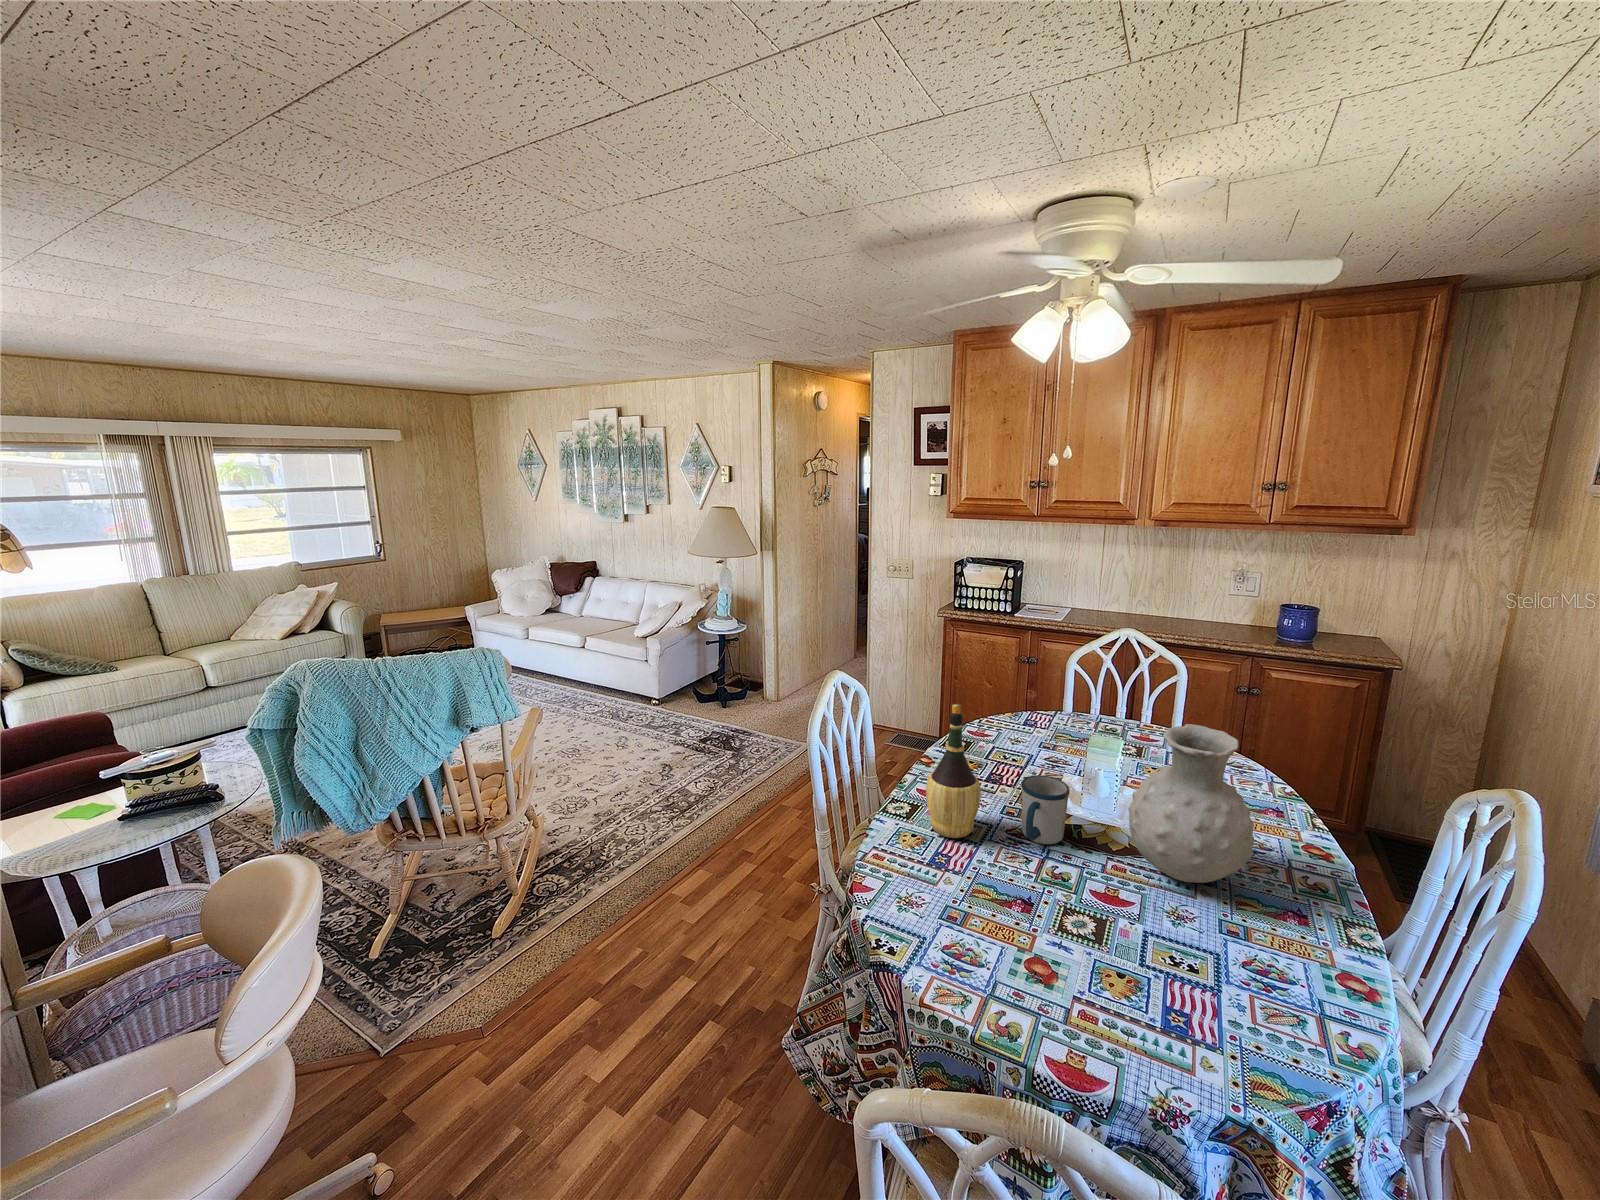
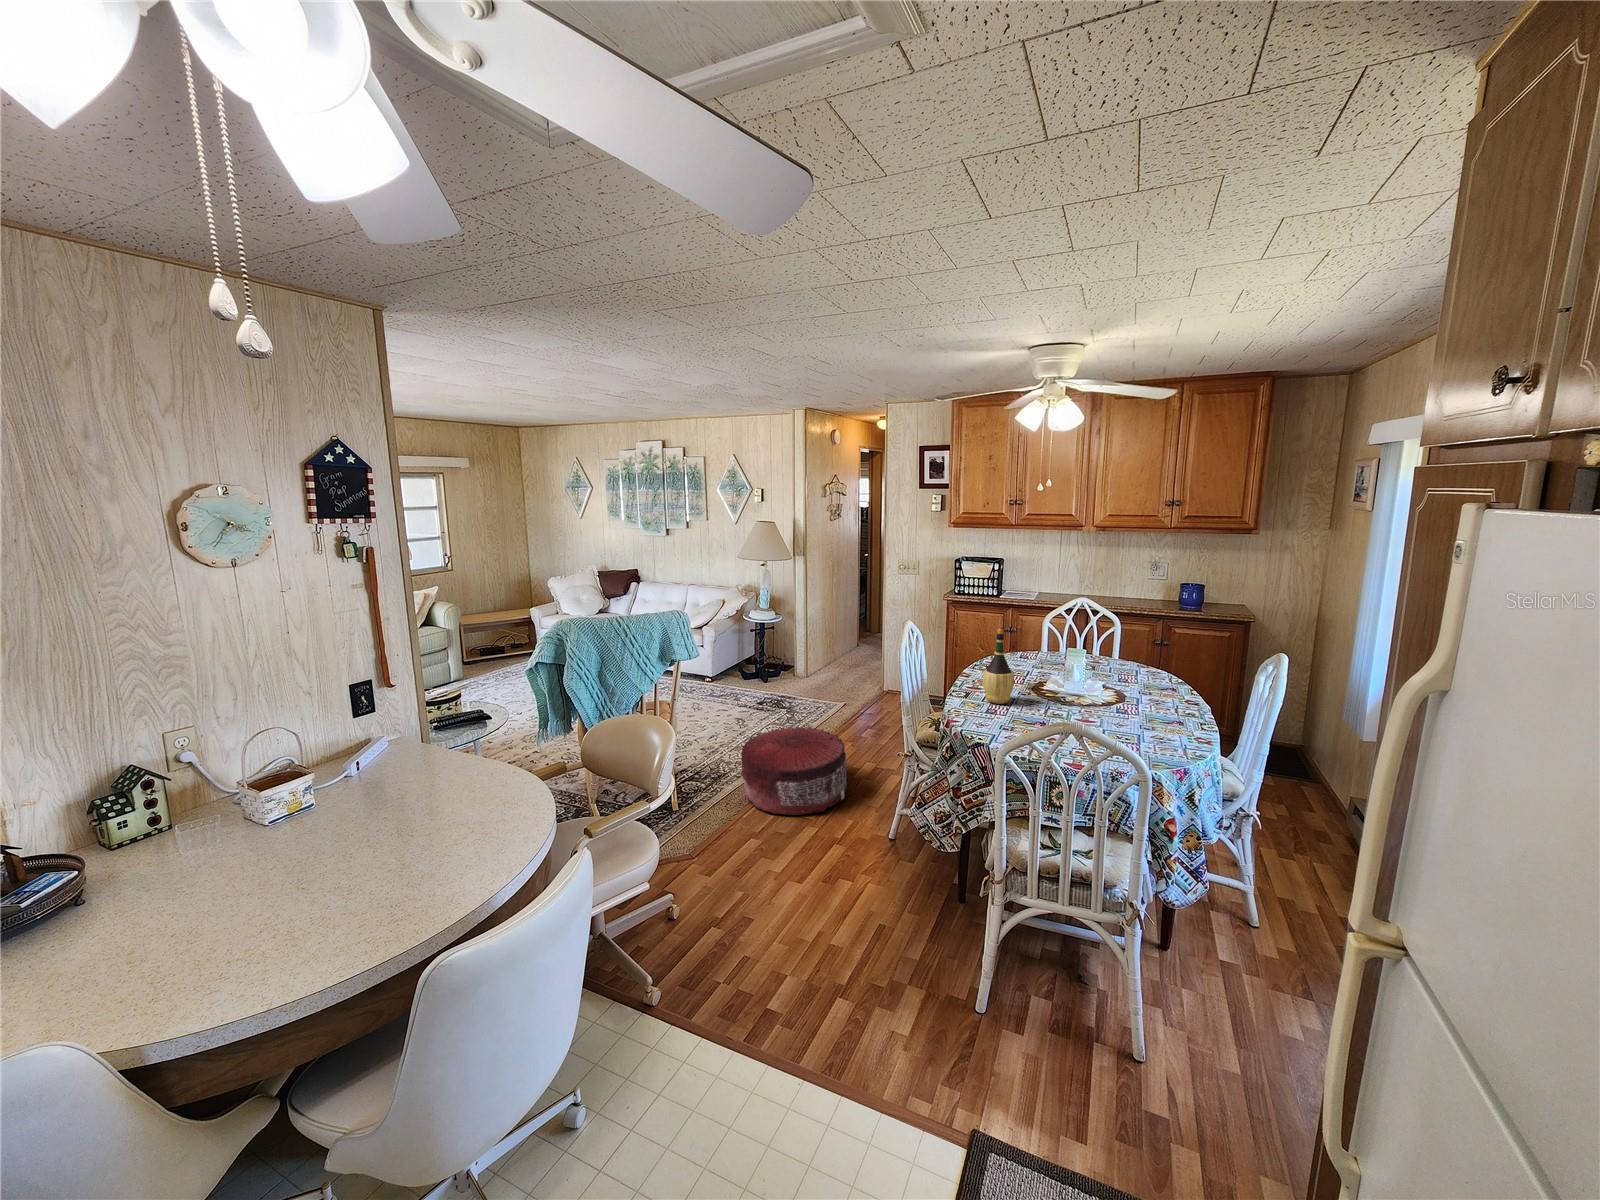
vase: present [1128,724,1254,883] -> none [1094,632,1157,712]
mug: present [1021,775,1070,844] -> none [1036,669,1062,704]
pouf: none [607,796,771,944] -> present [741,726,848,815]

